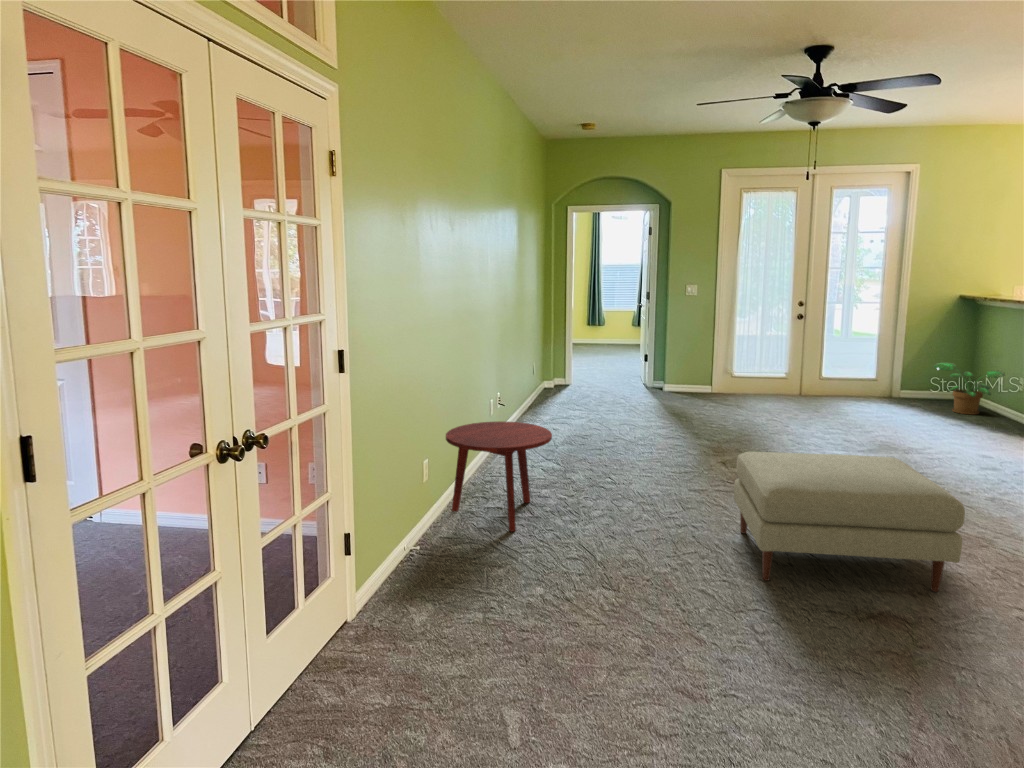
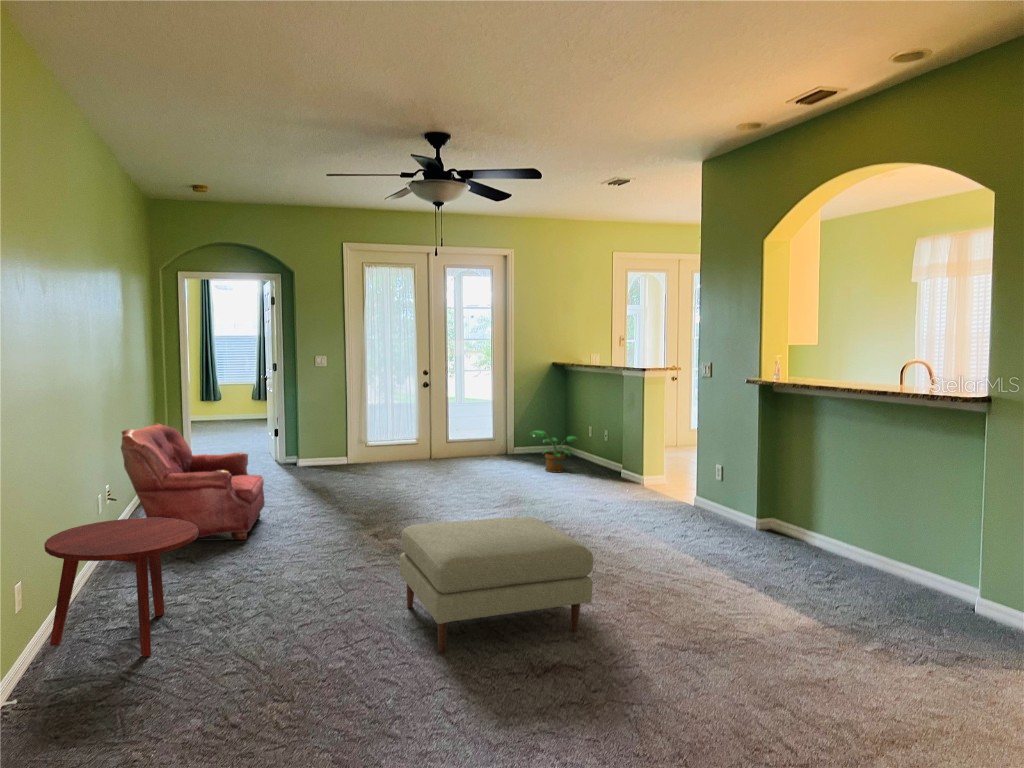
armchair: none [508,344,624,451] -> present [121,423,265,541]

